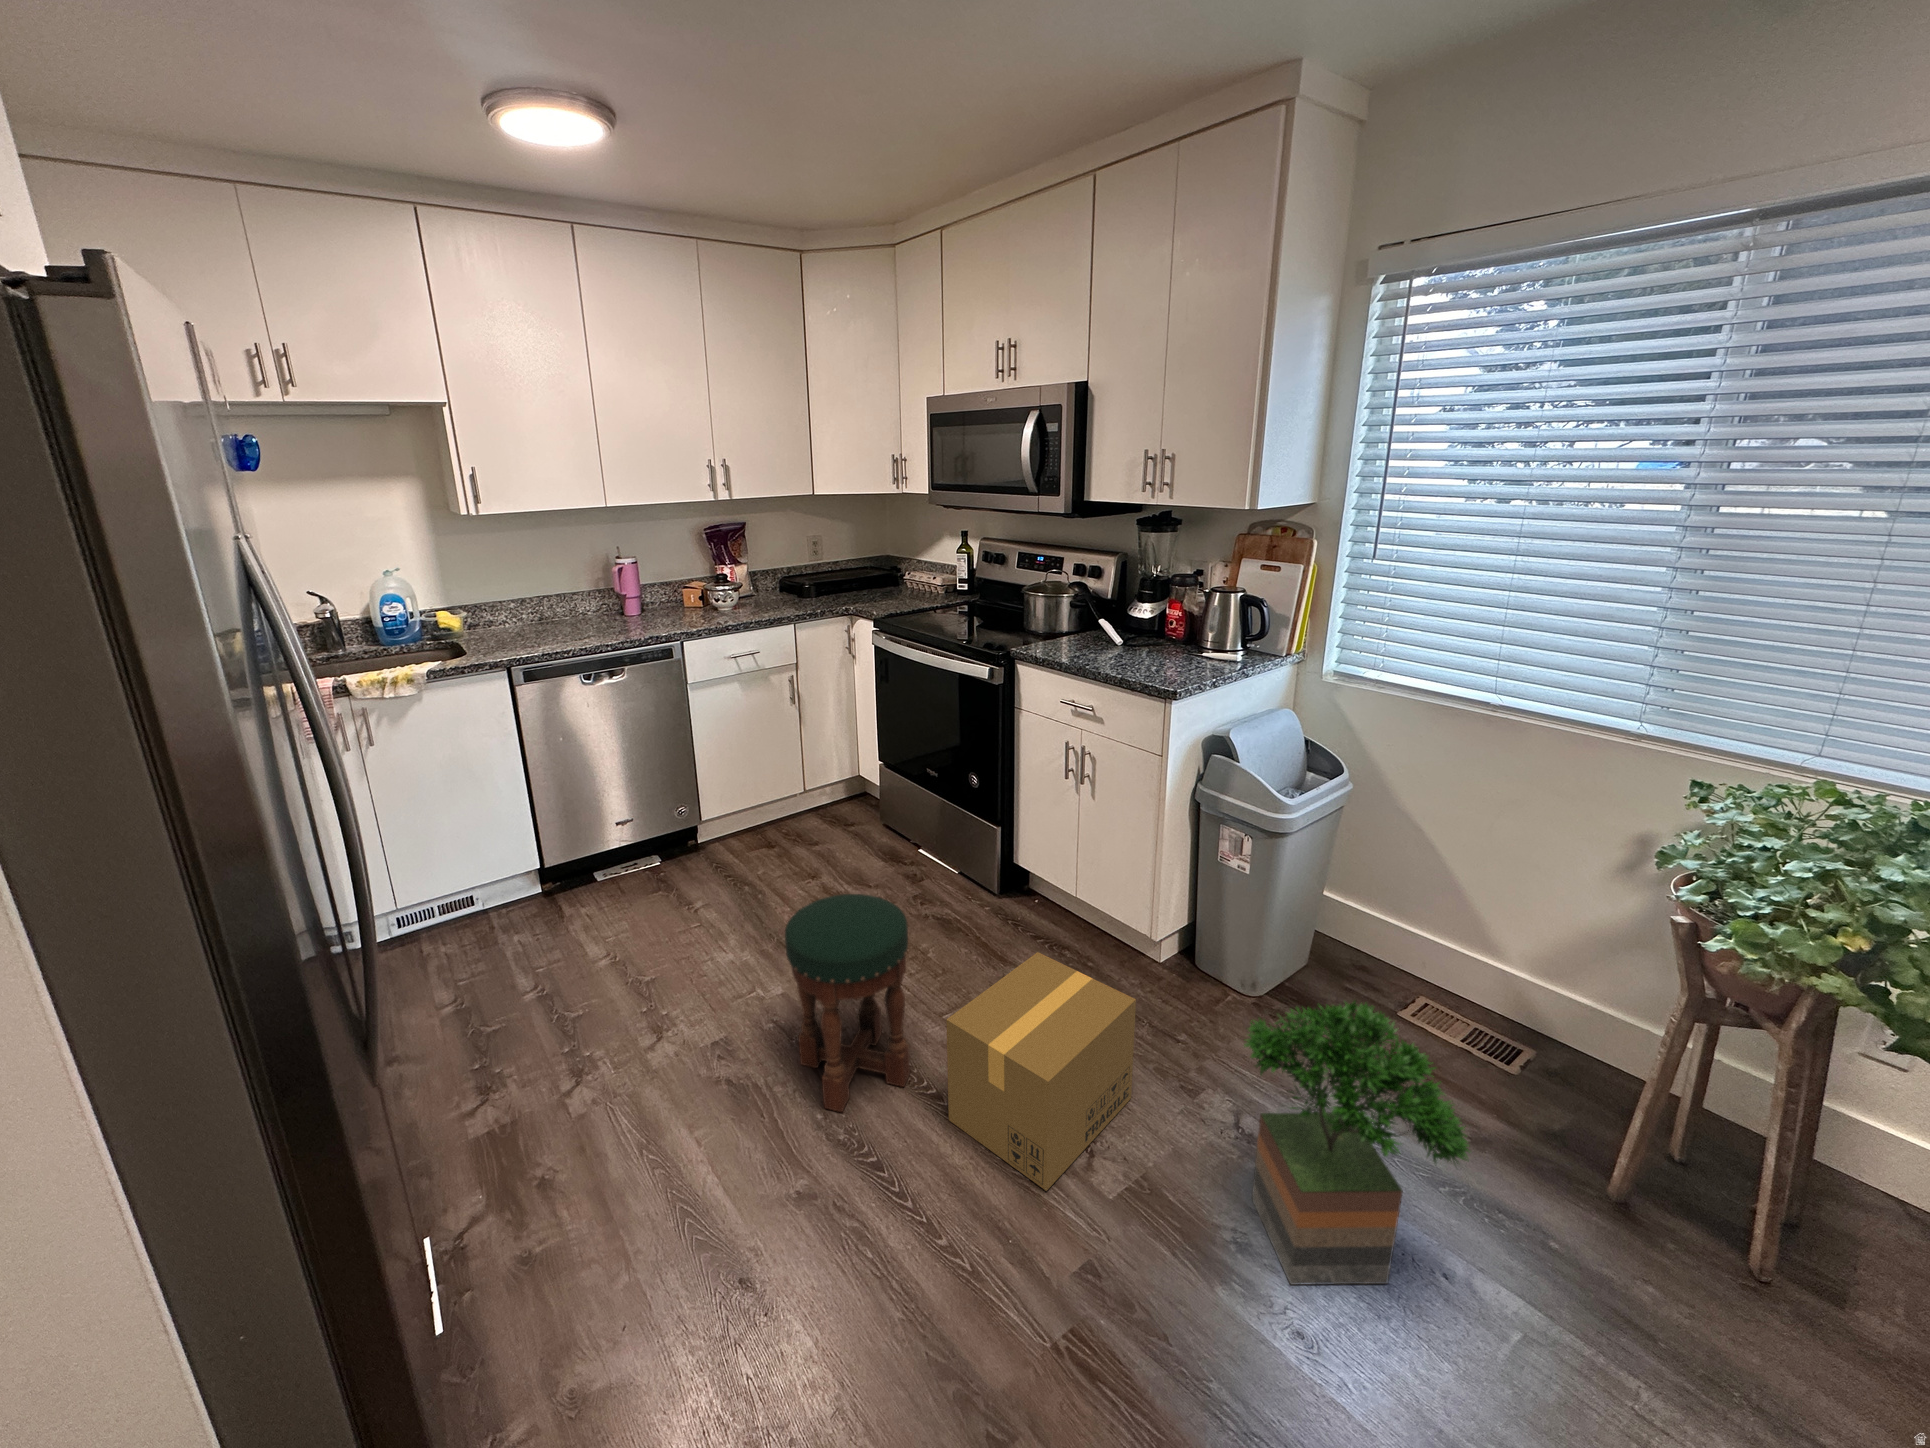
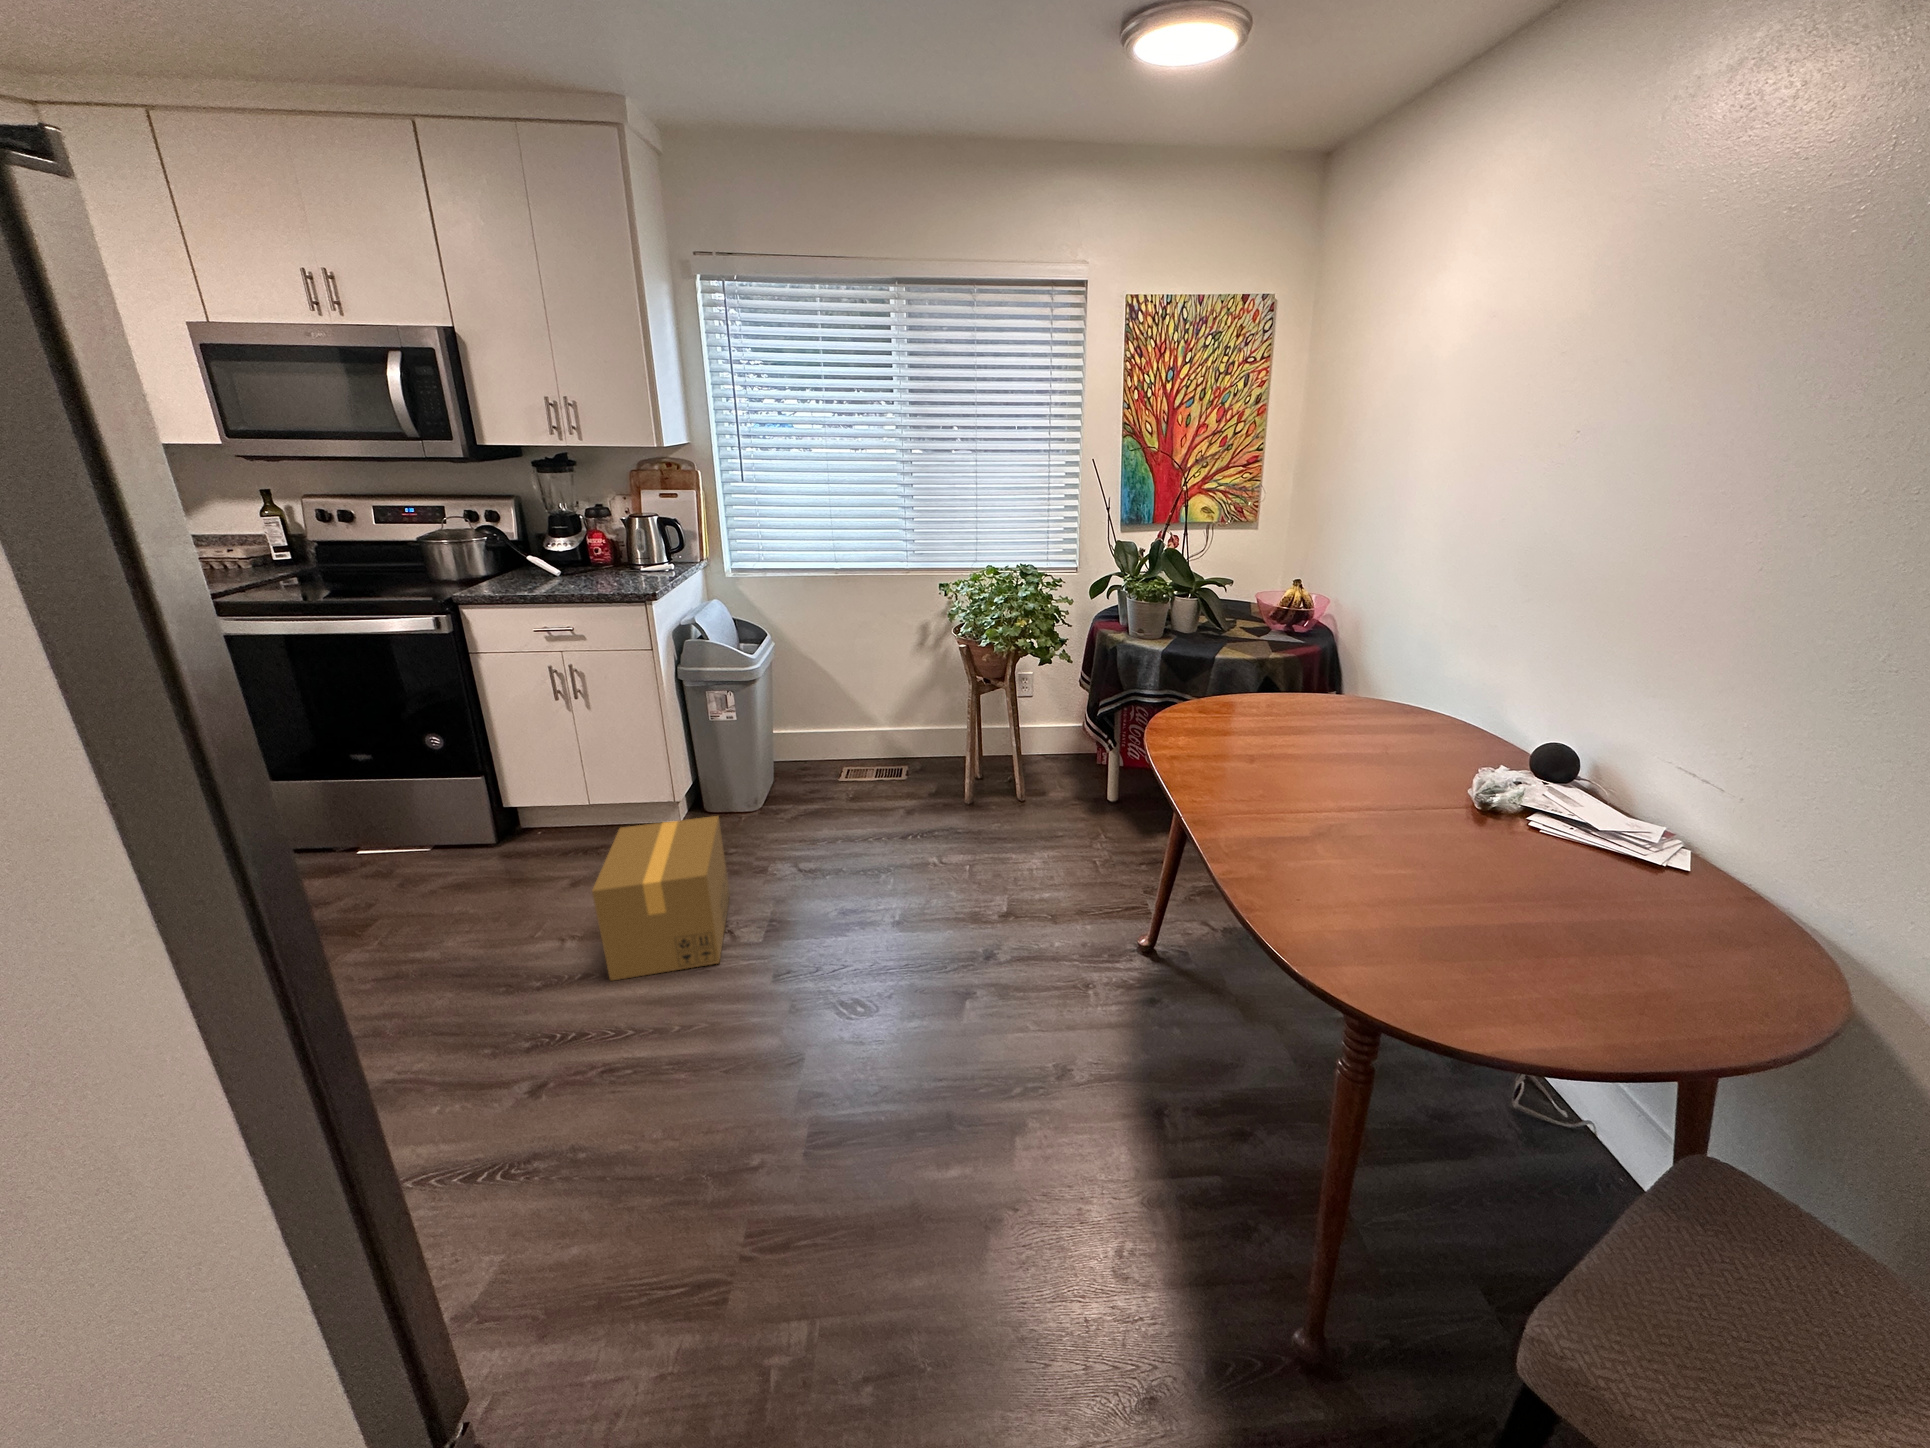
stool: present [785,894,910,1112] -> none [369,837,549,1045]
potted tree: present [1244,1001,1469,1285] -> none [806,736,936,910]

